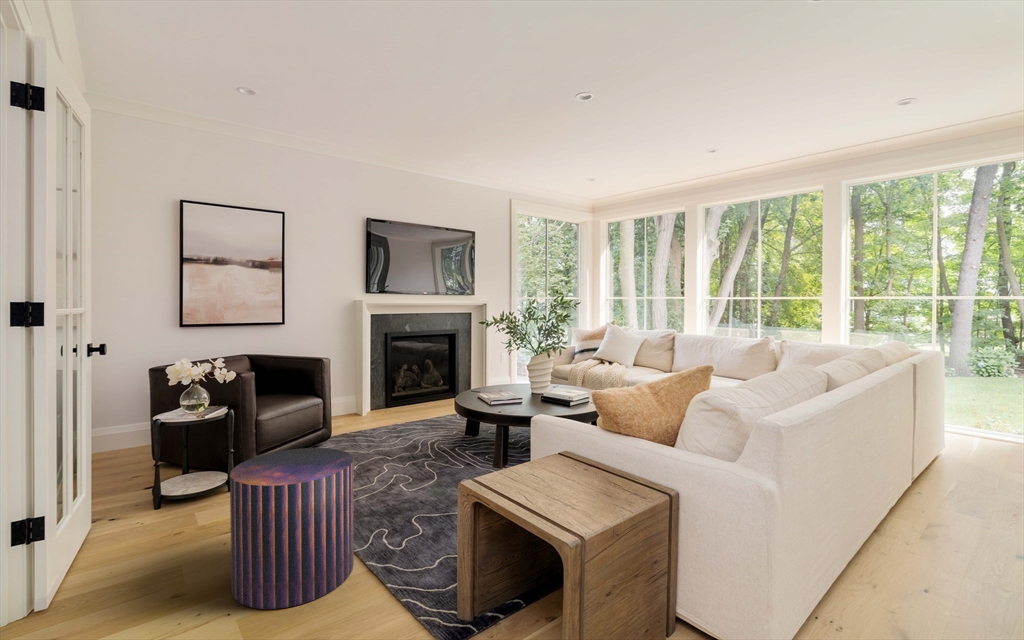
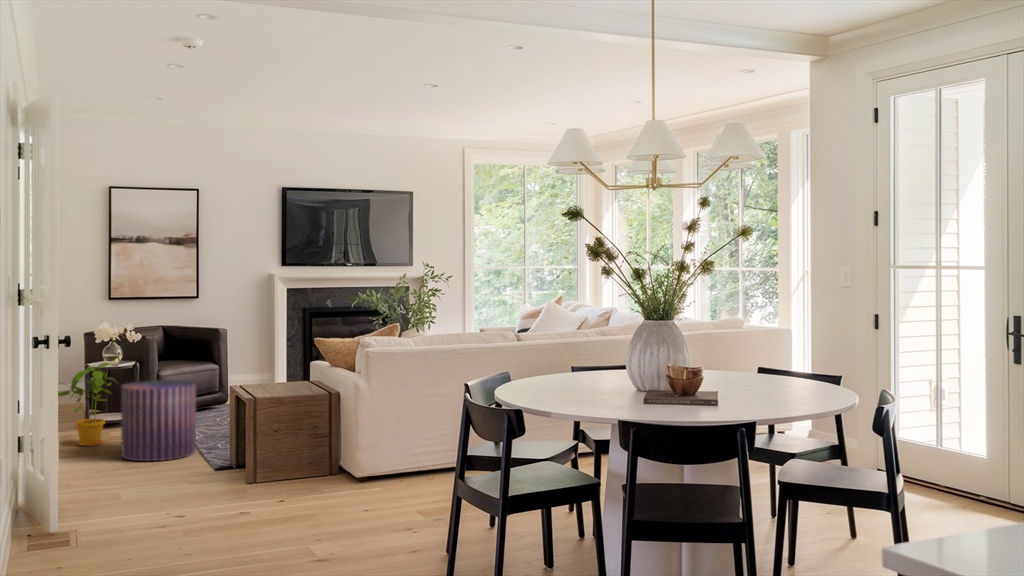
house plant: none [82,428,213,560] -> present [58,363,117,446]

